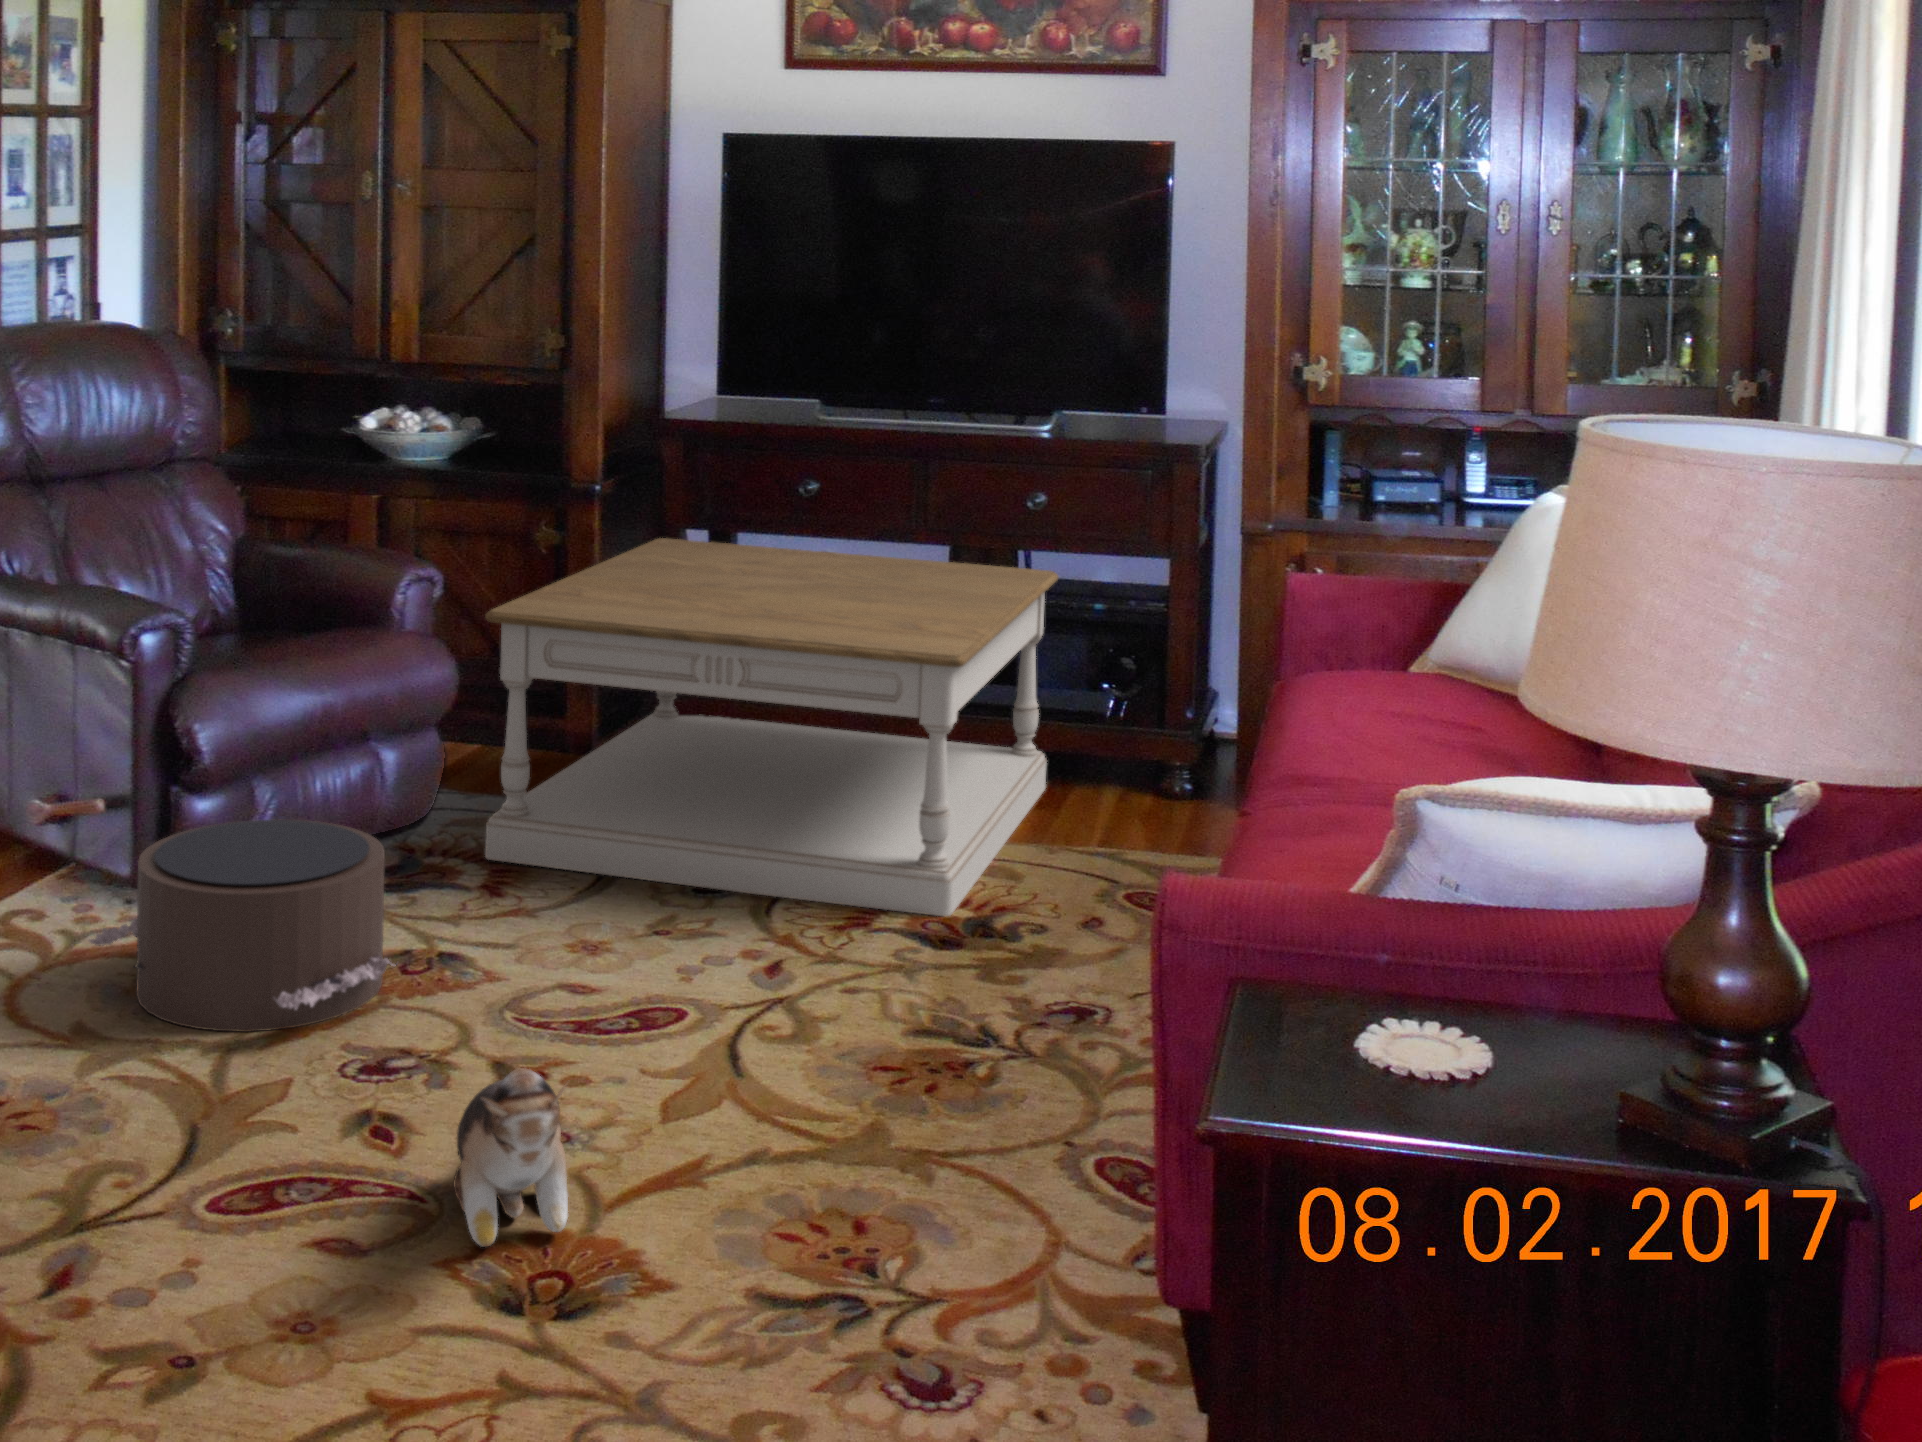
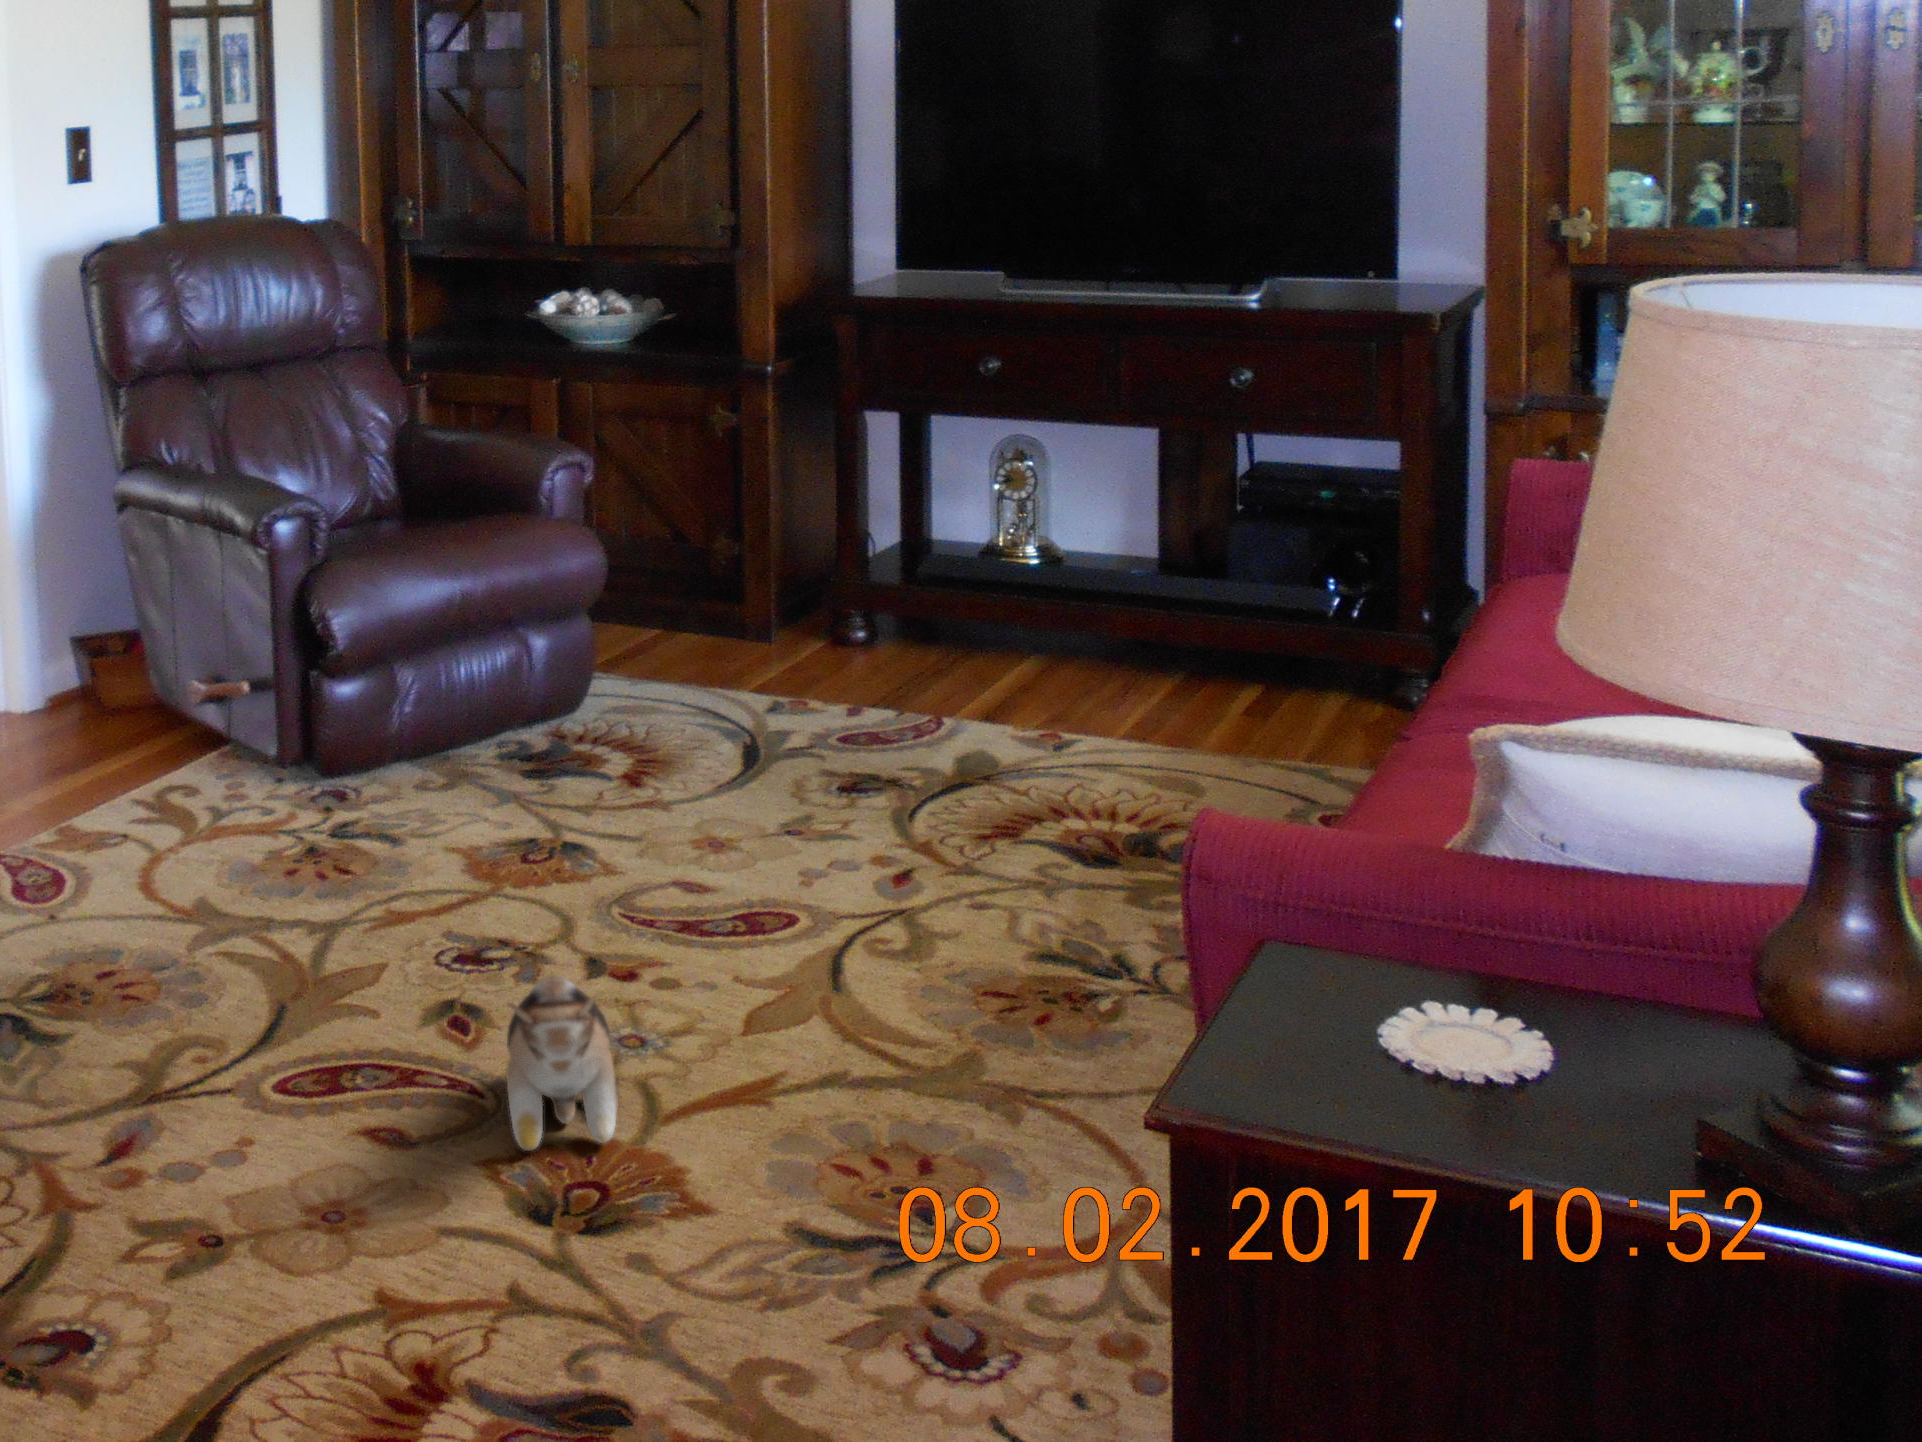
coffee table: present [485,538,1058,916] -> none [622,422,1269,835]
pouf: present [89,819,396,1032] -> none [222,704,507,912]

